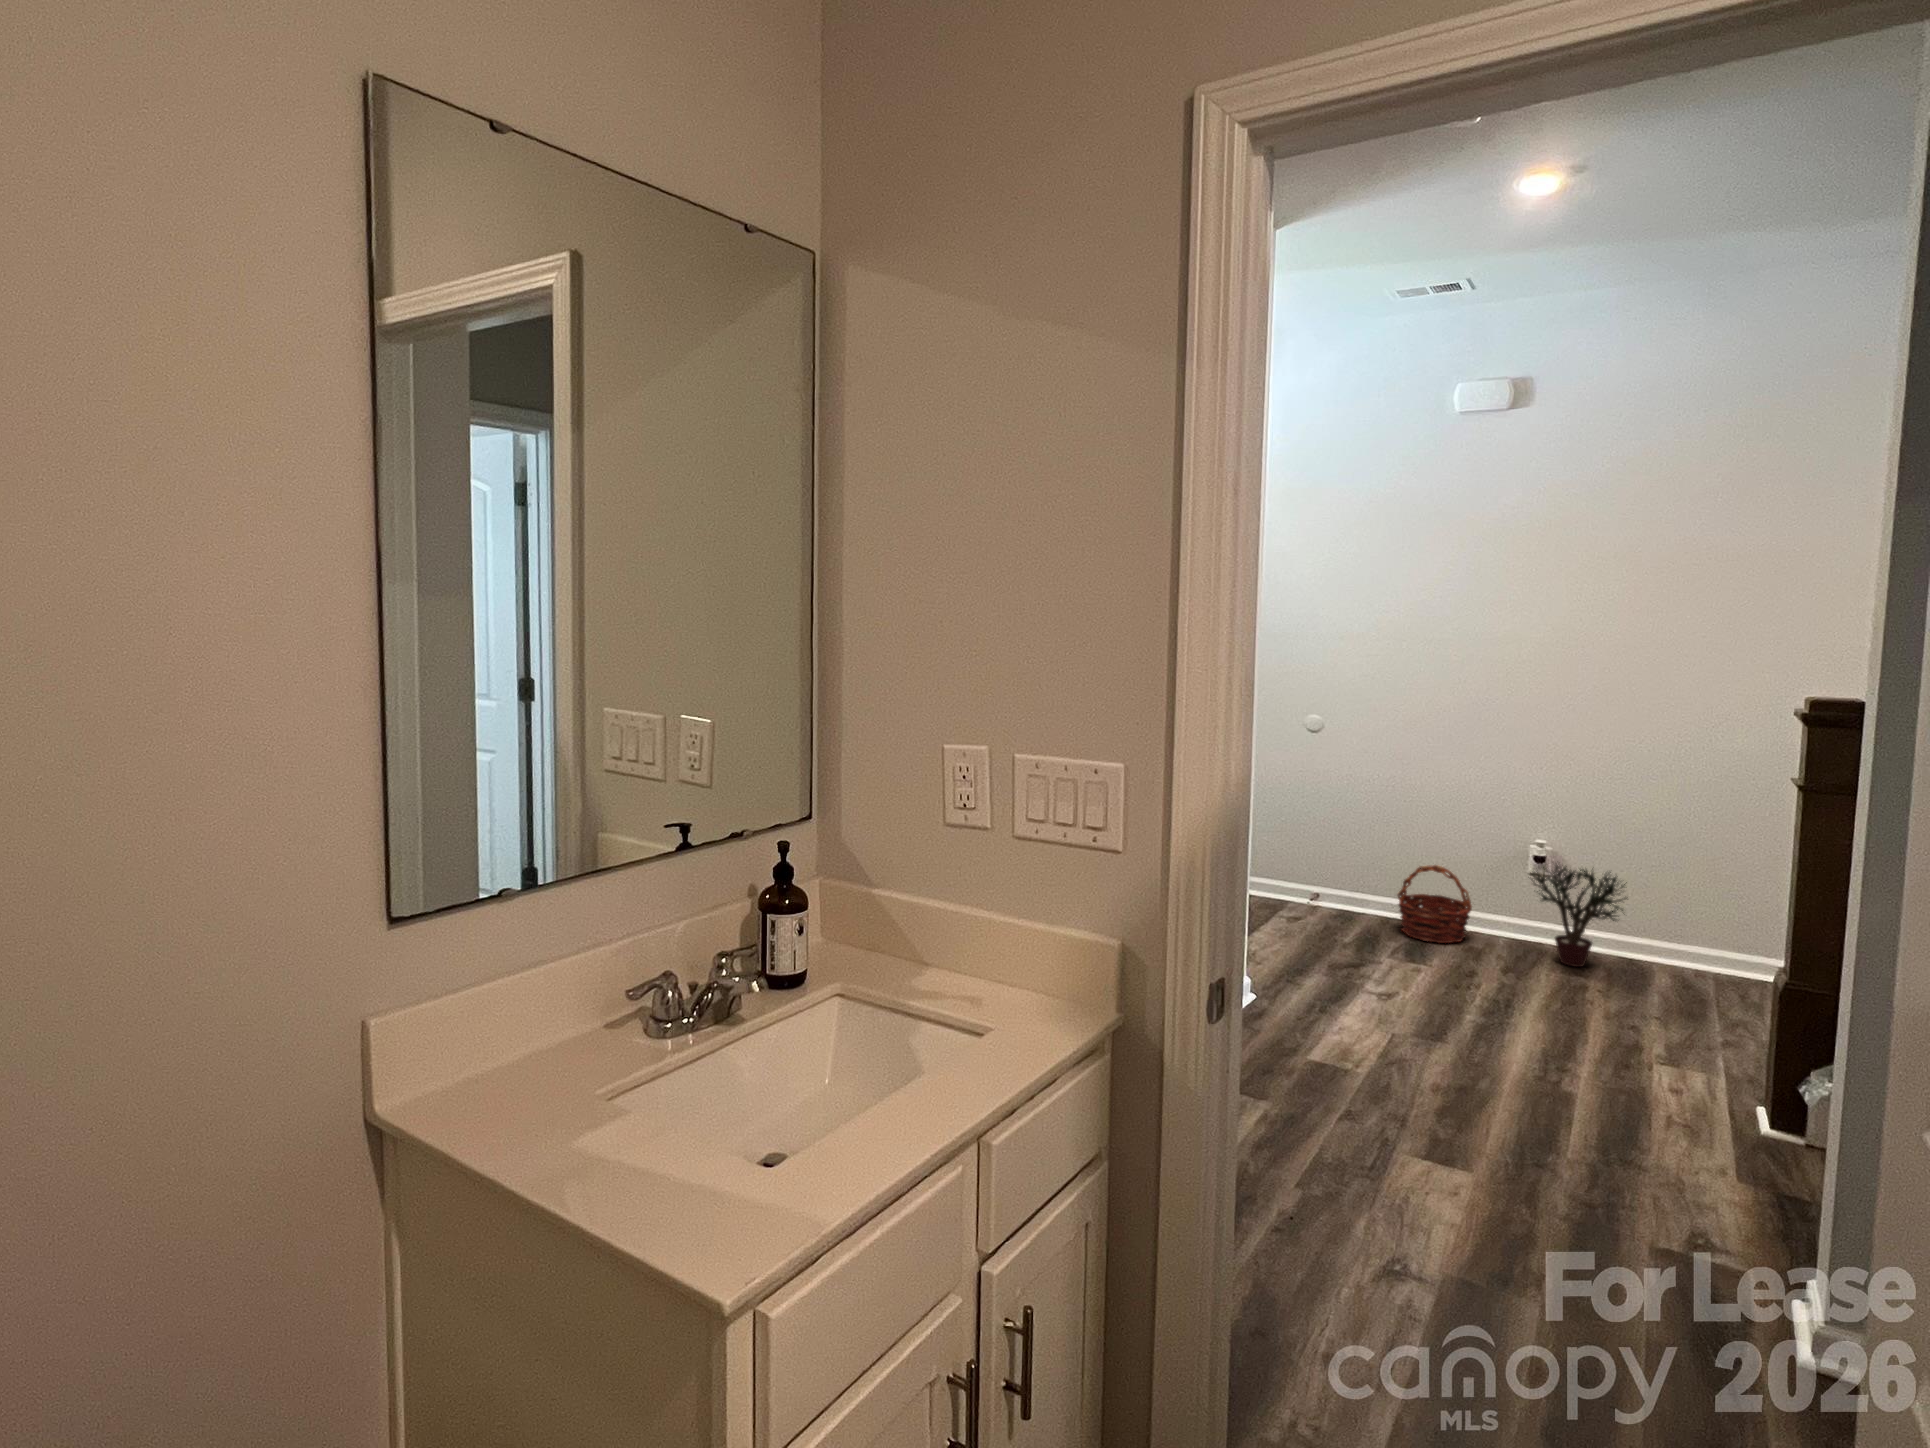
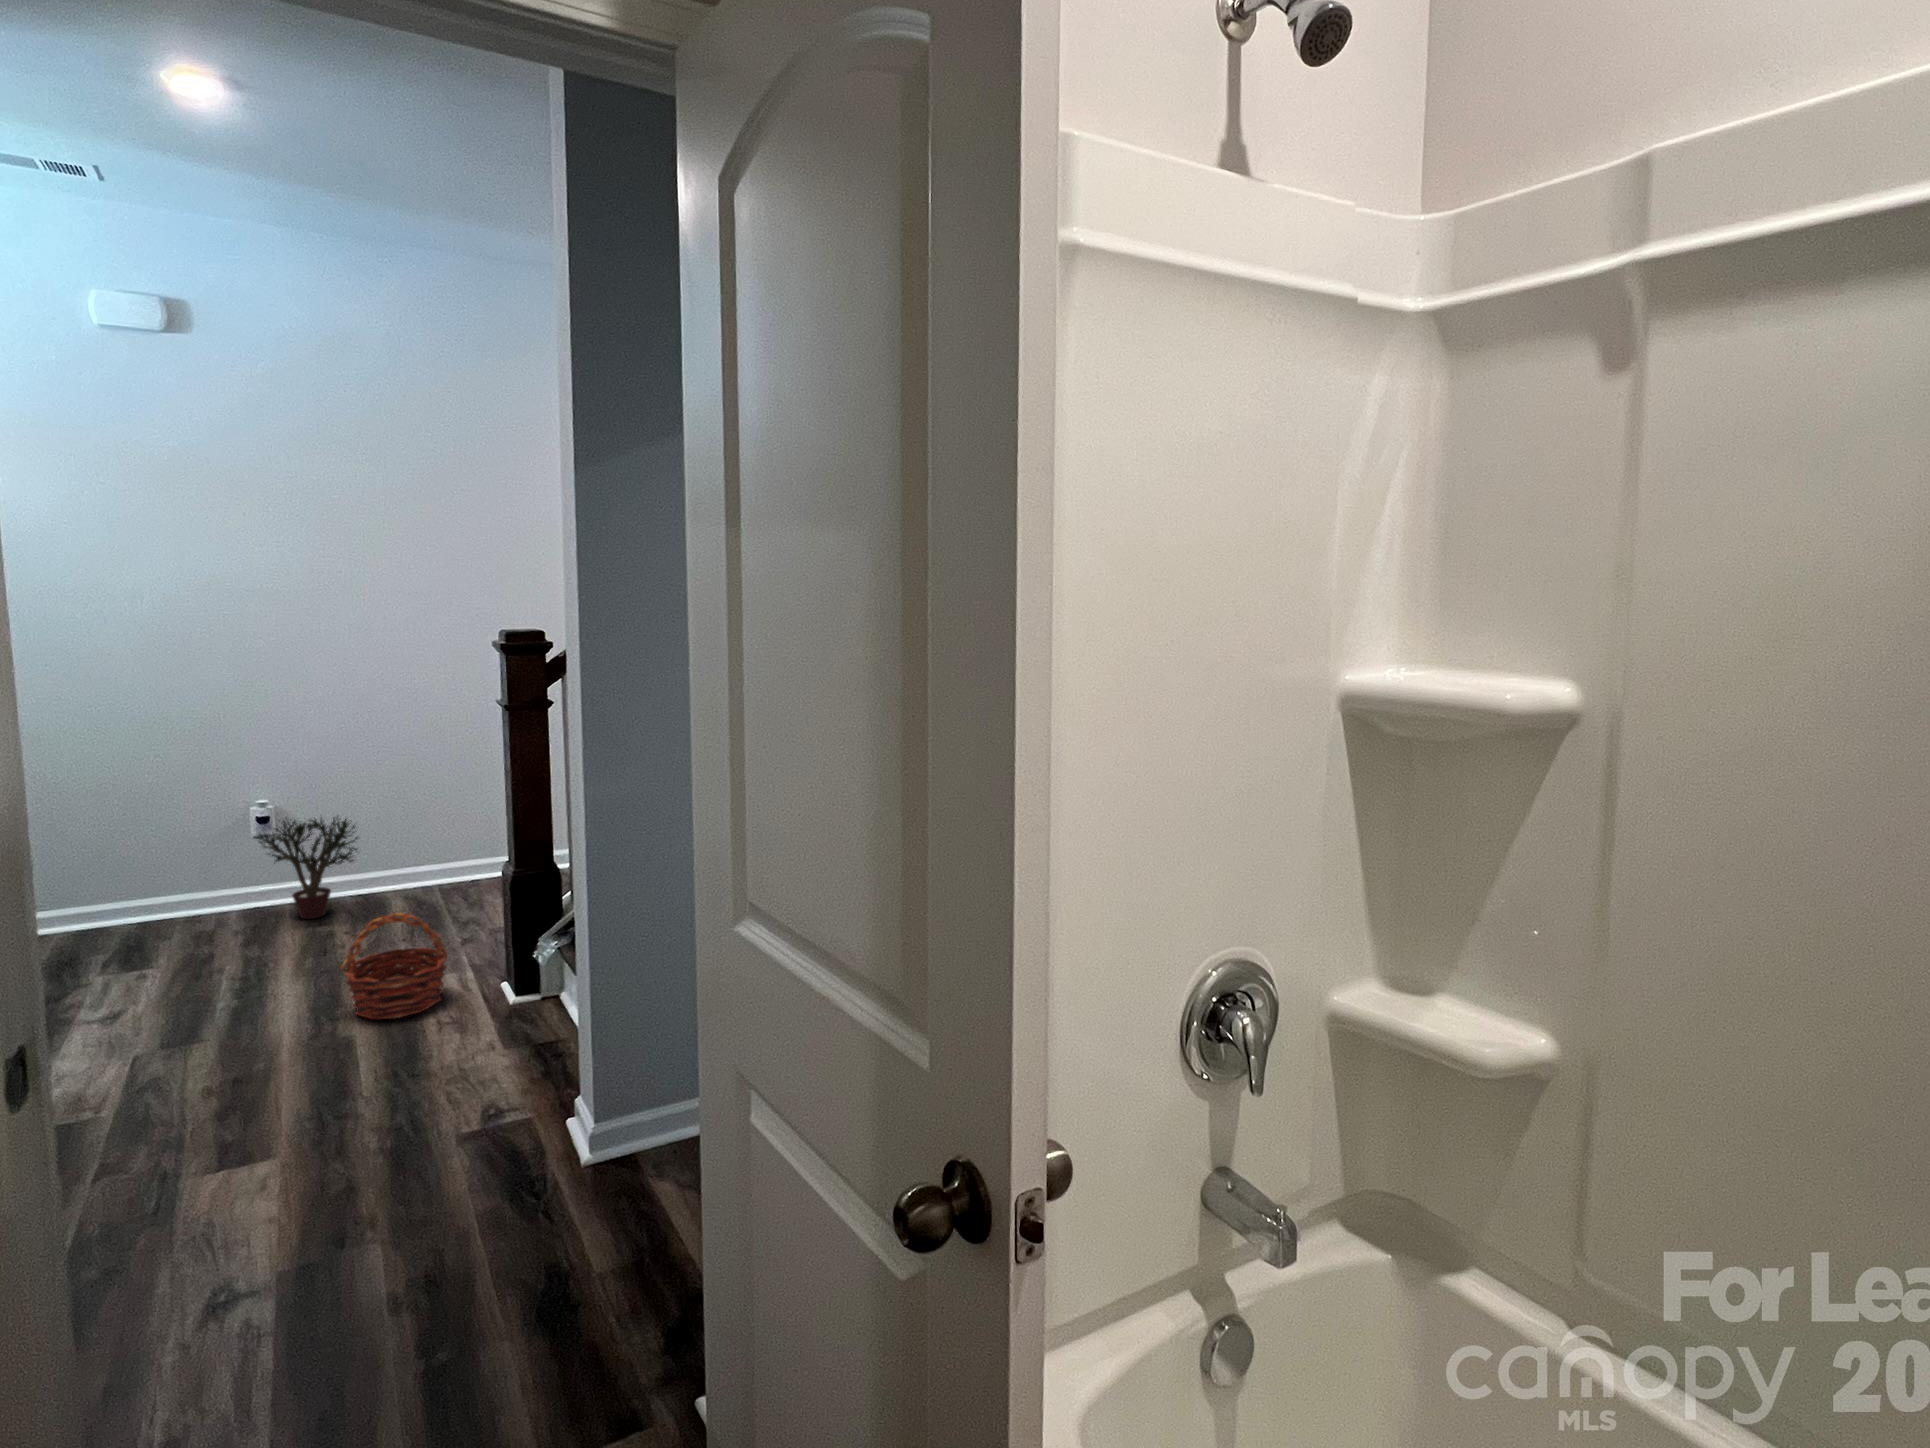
basket: present [1398,865,1472,943] -> present [342,913,448,1020]

